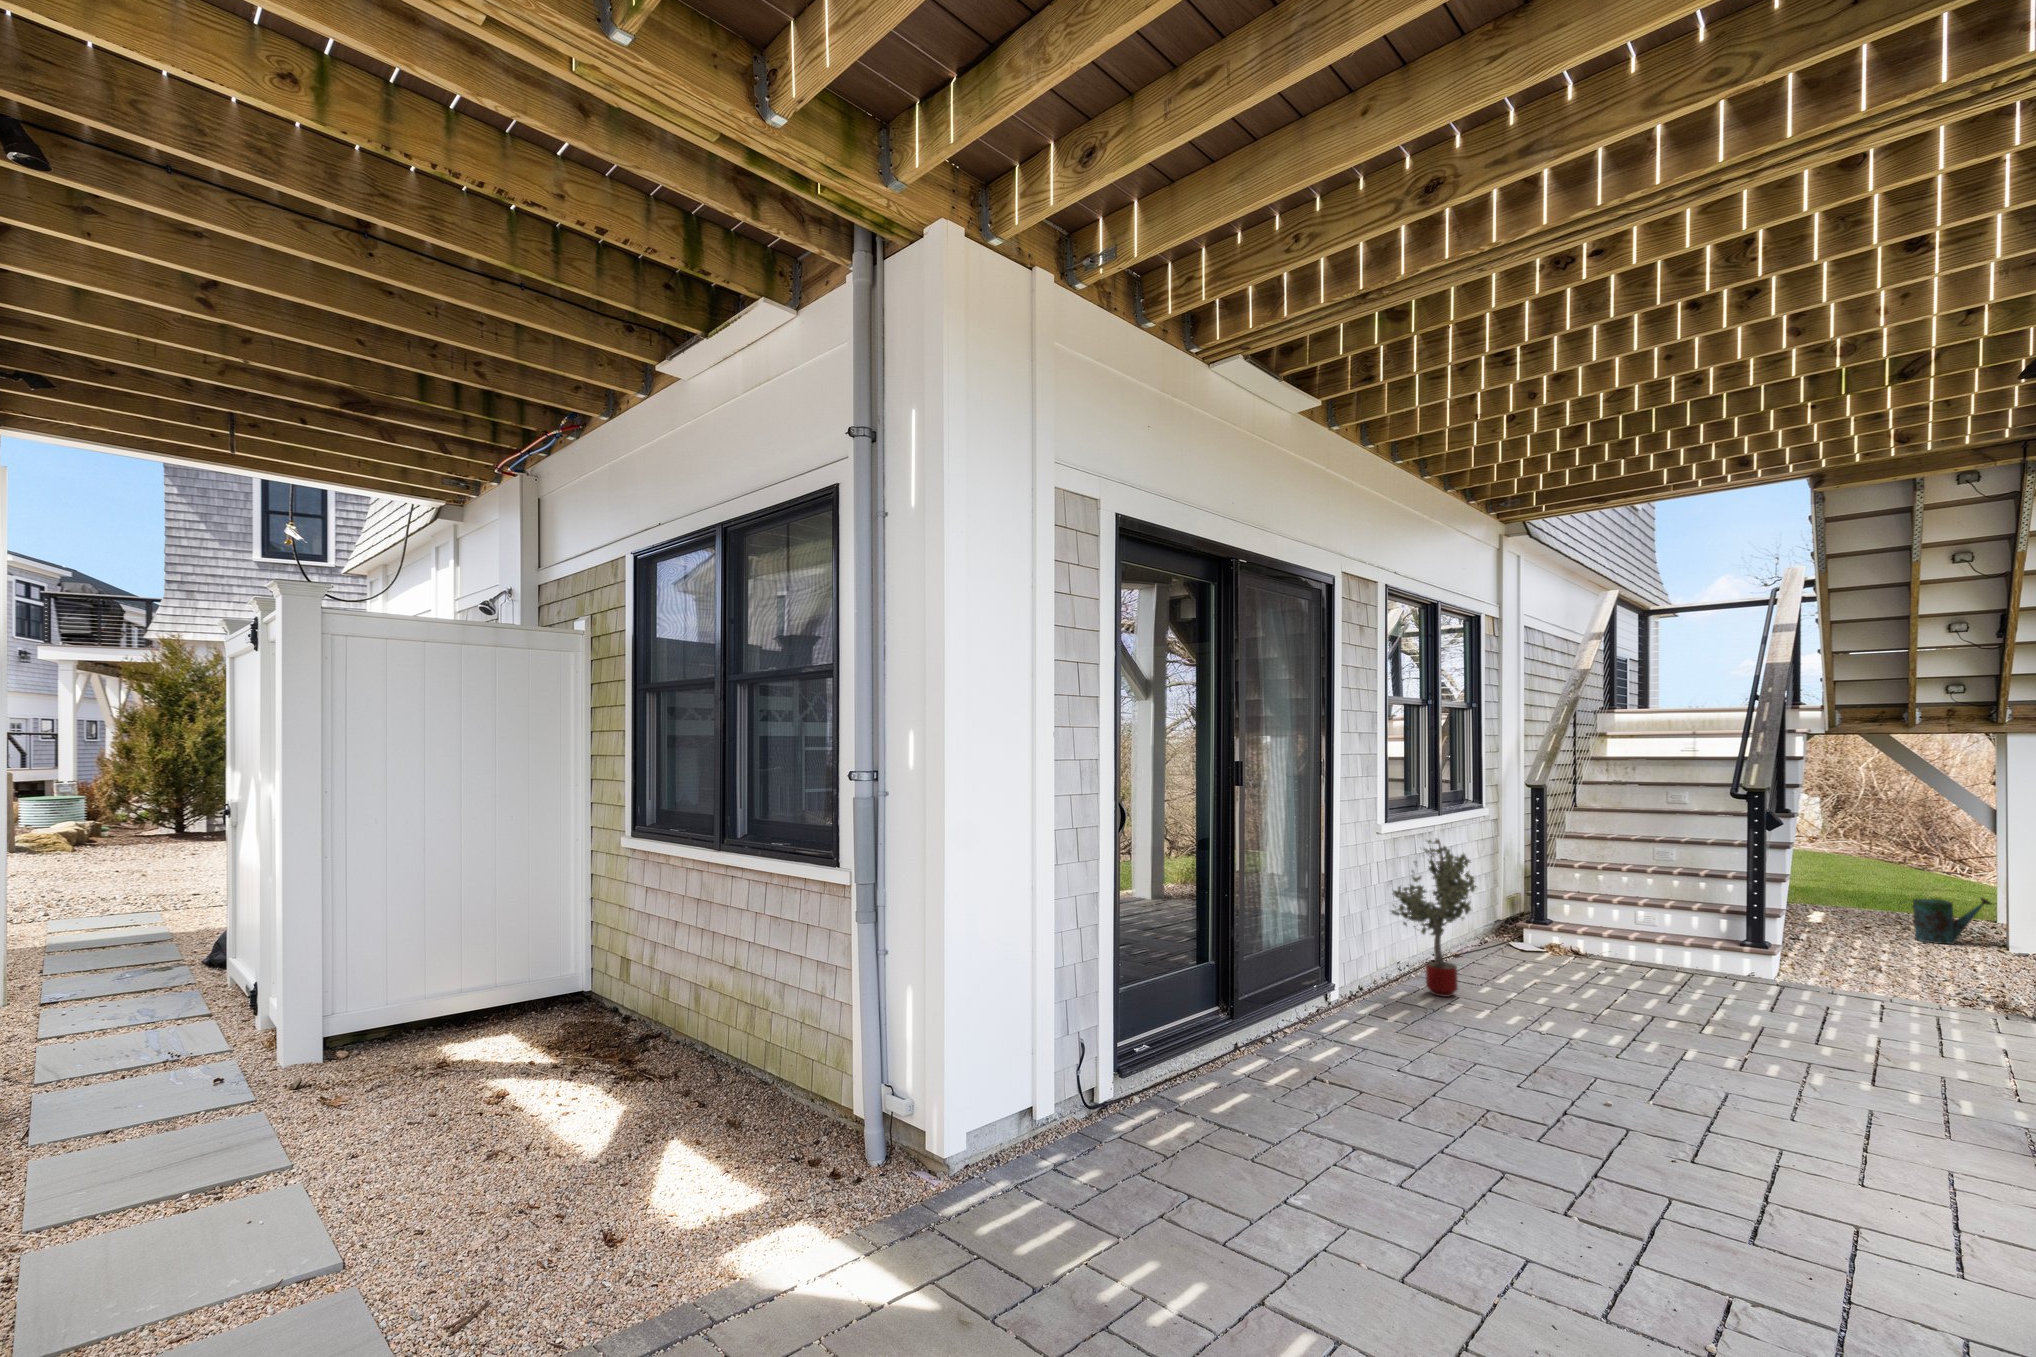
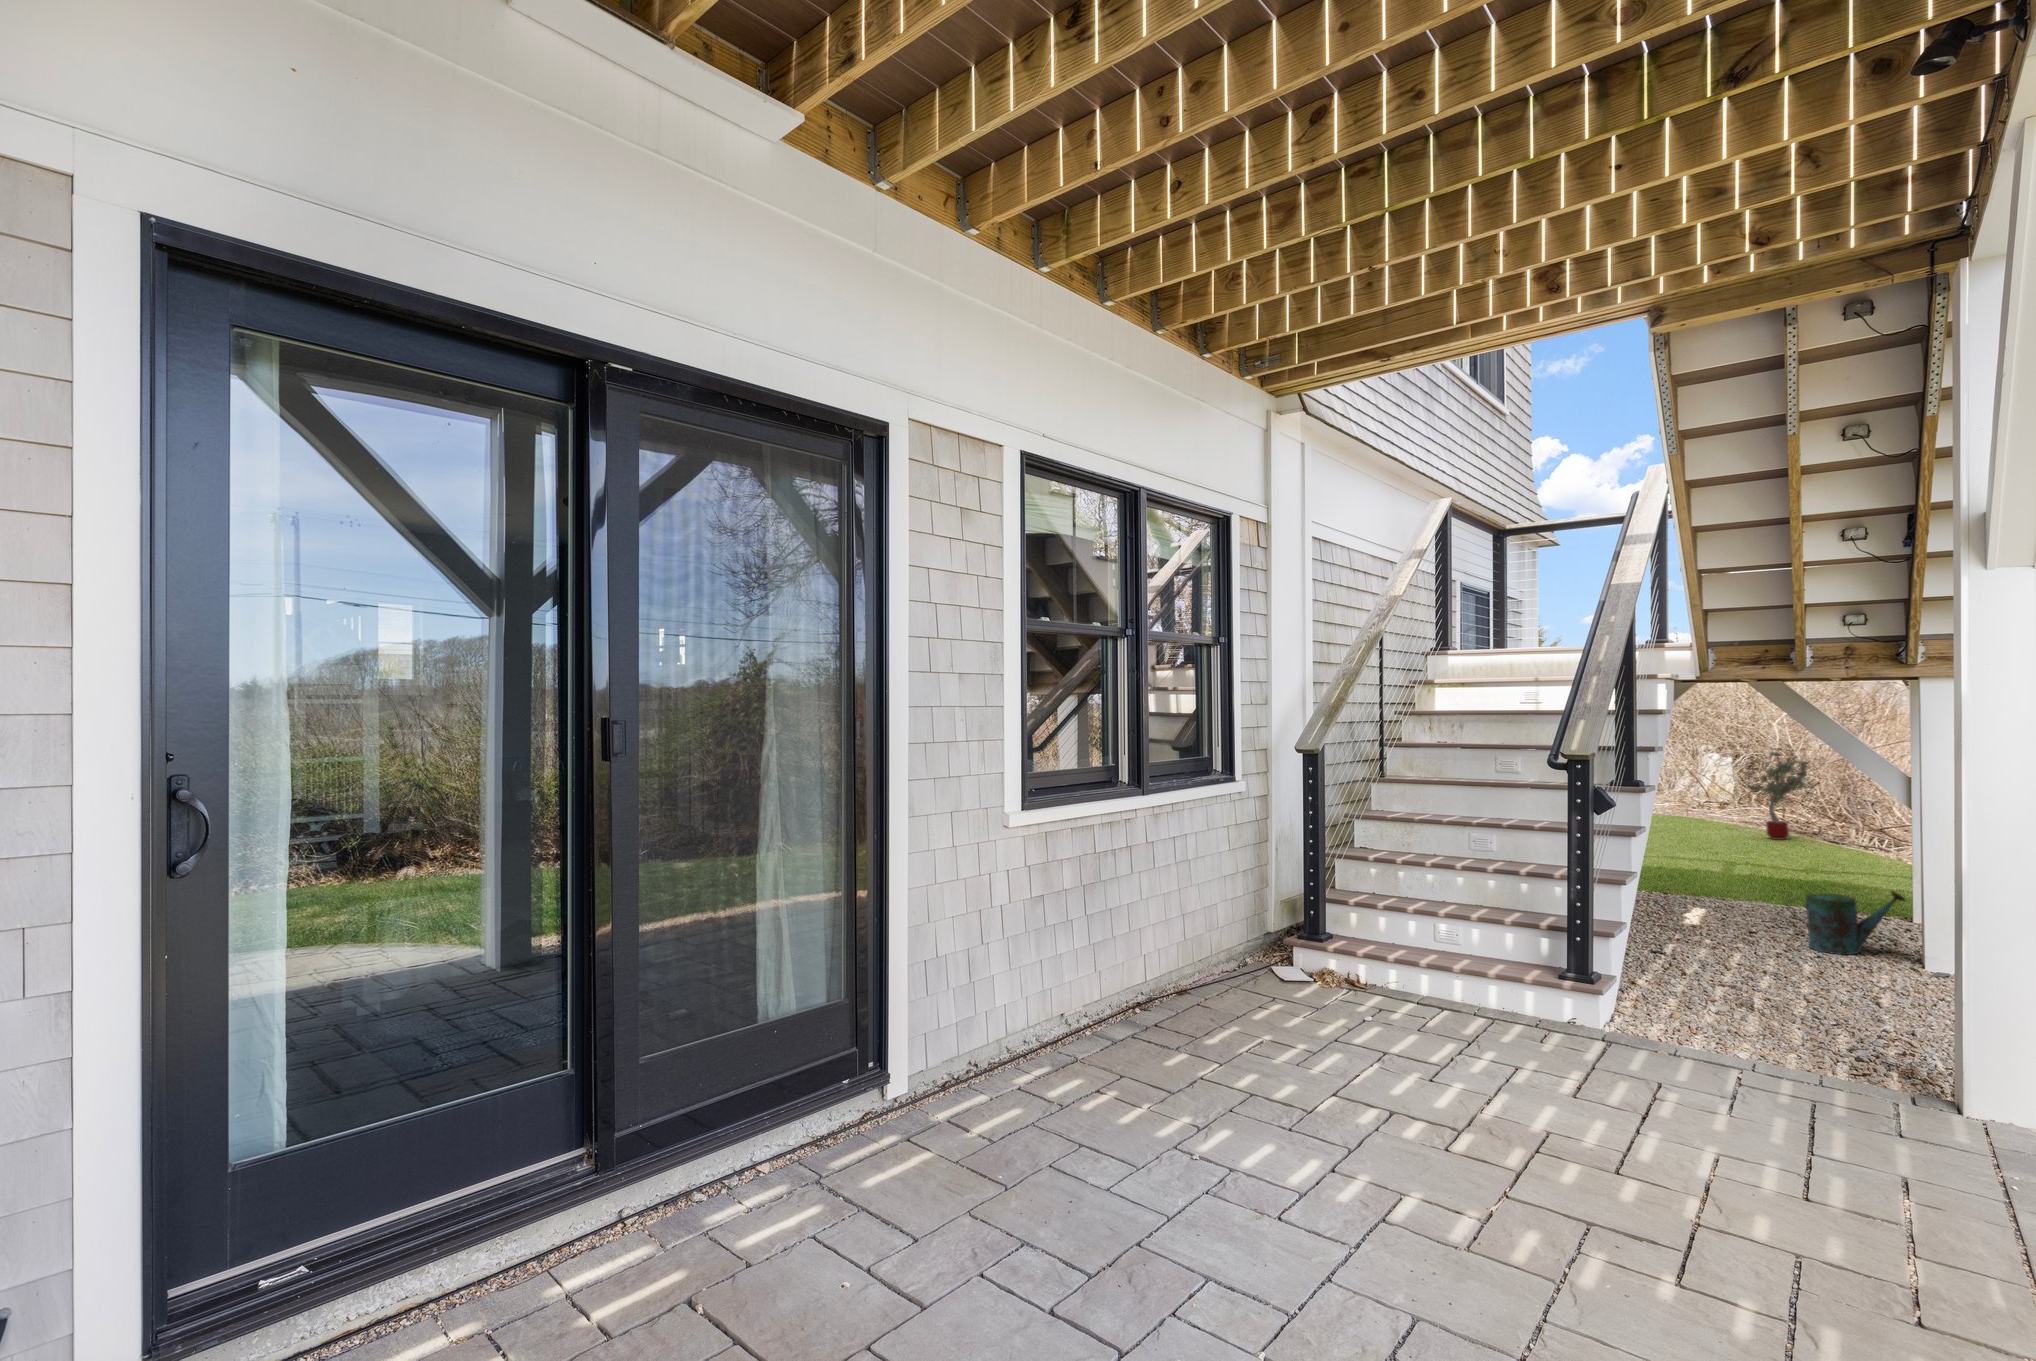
potted tree: present [1392,839,1476,997] -> present [1745,748,1814,840]

